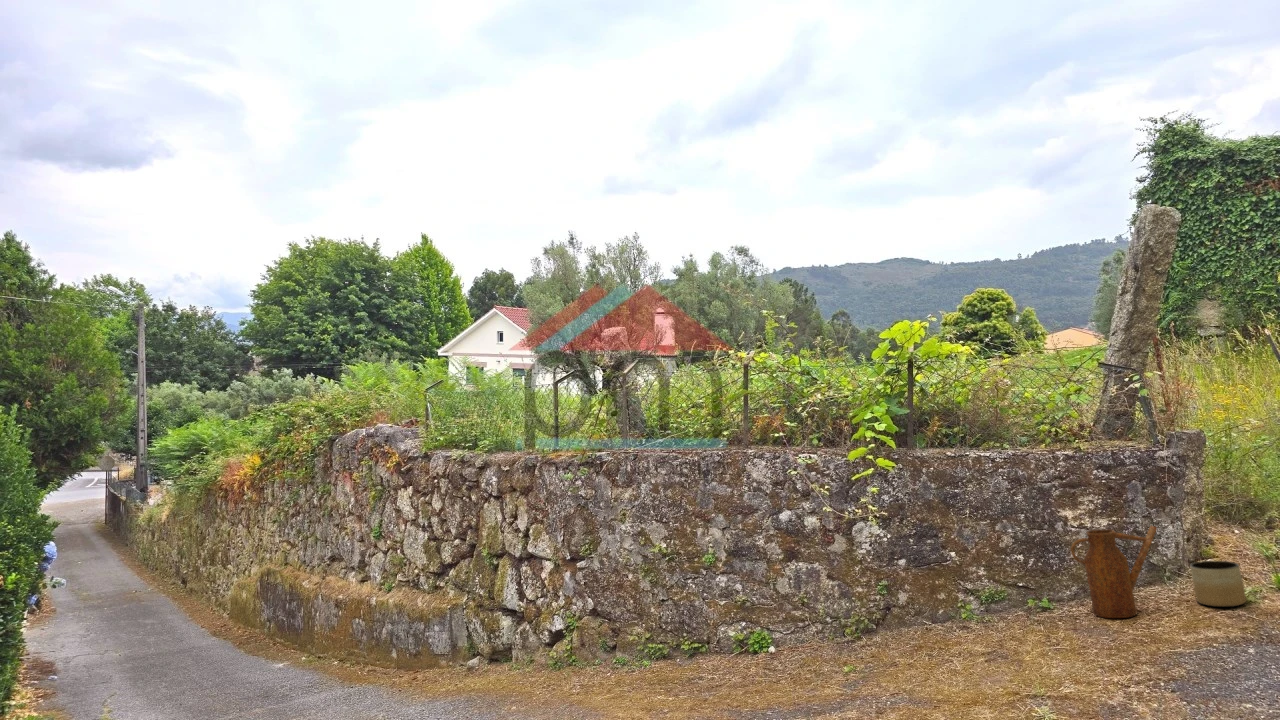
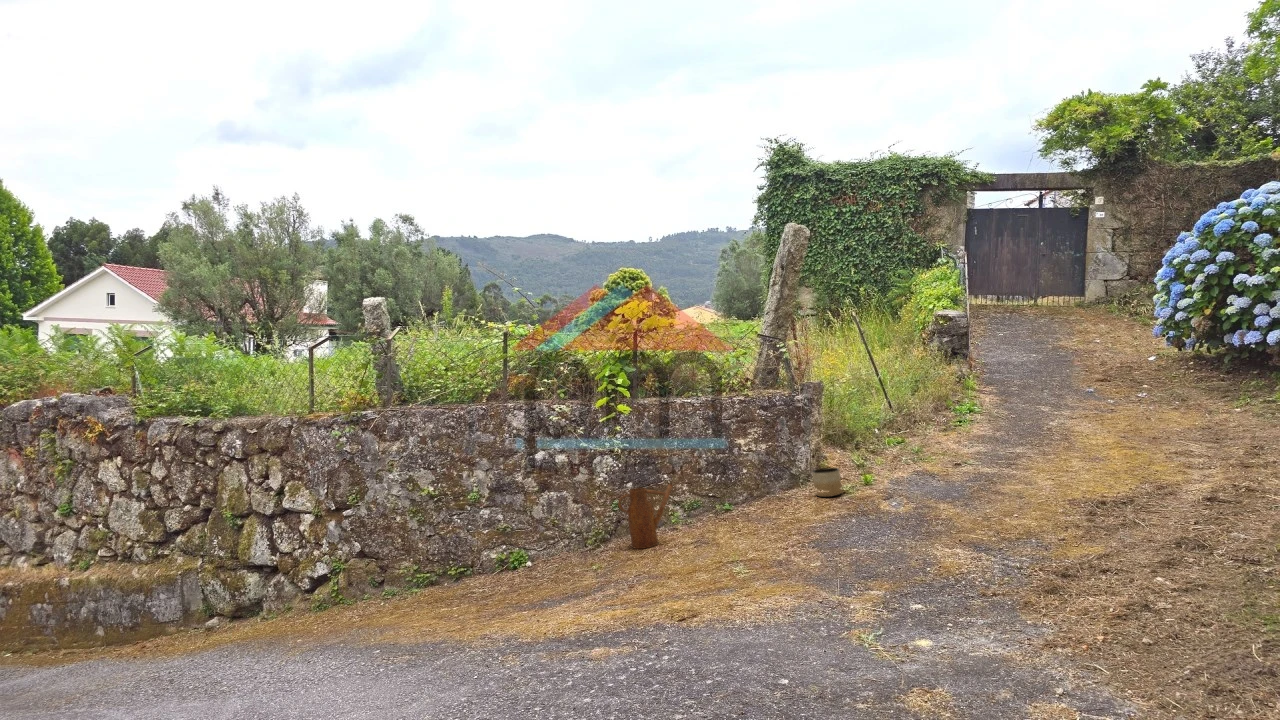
watering can: present [1071,526,1157,618] -> present [618,484,673,549]

